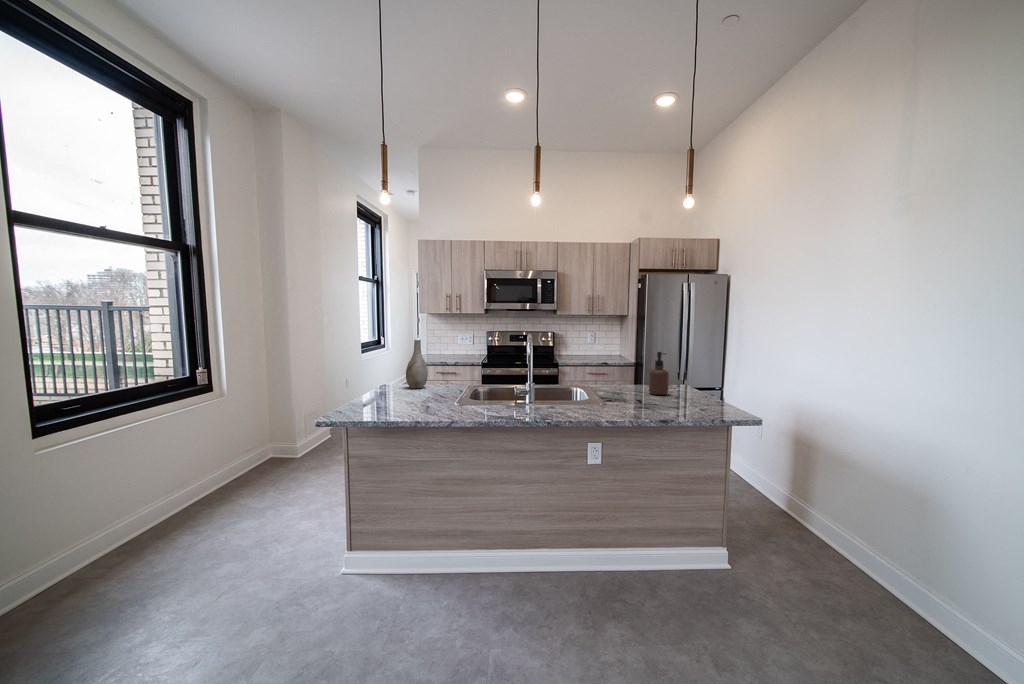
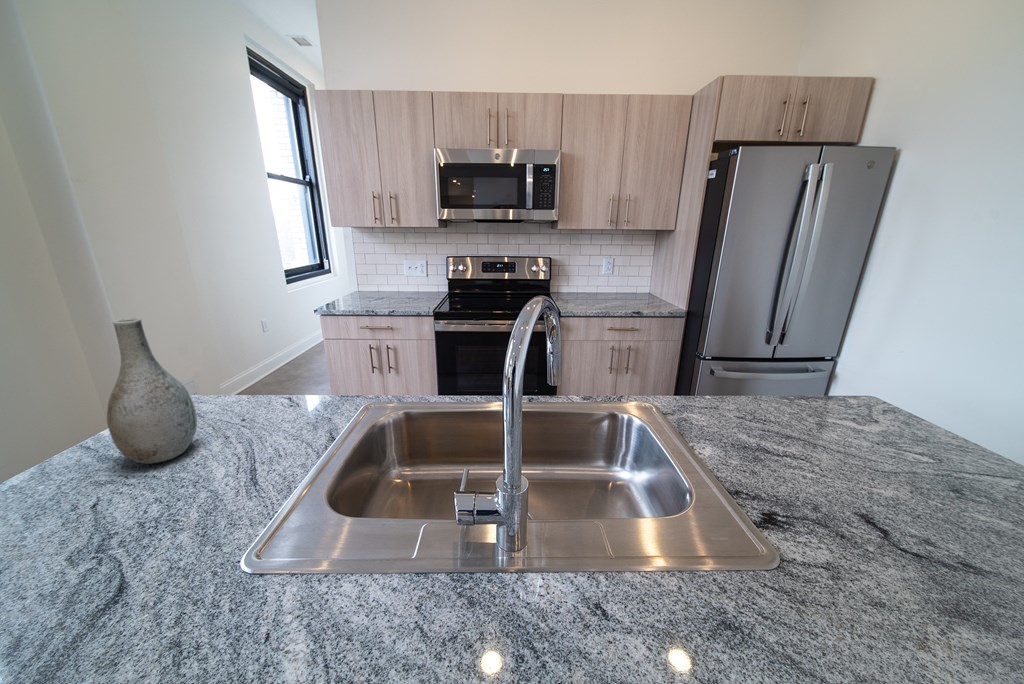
soap dispenser: present [649,352,669,395] -> none [855,369,955,511]

